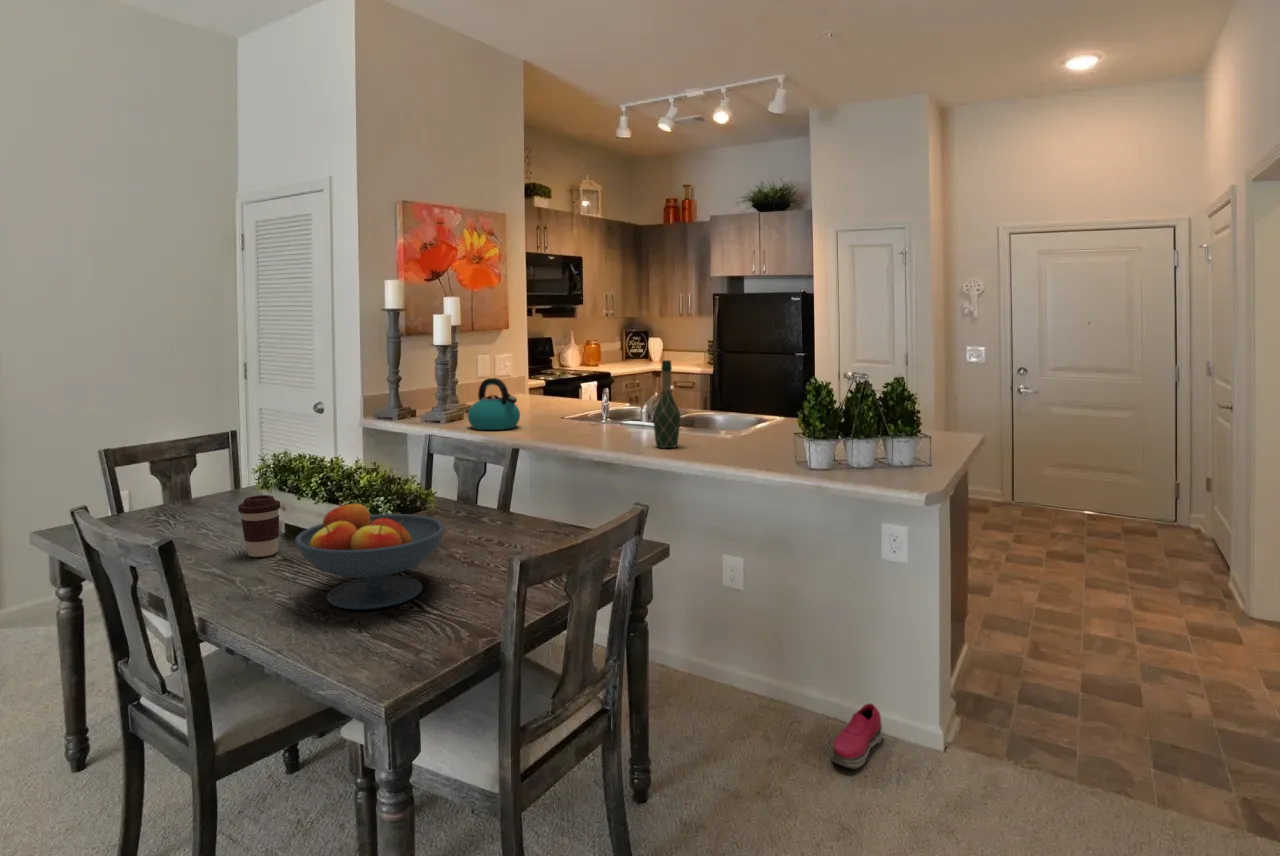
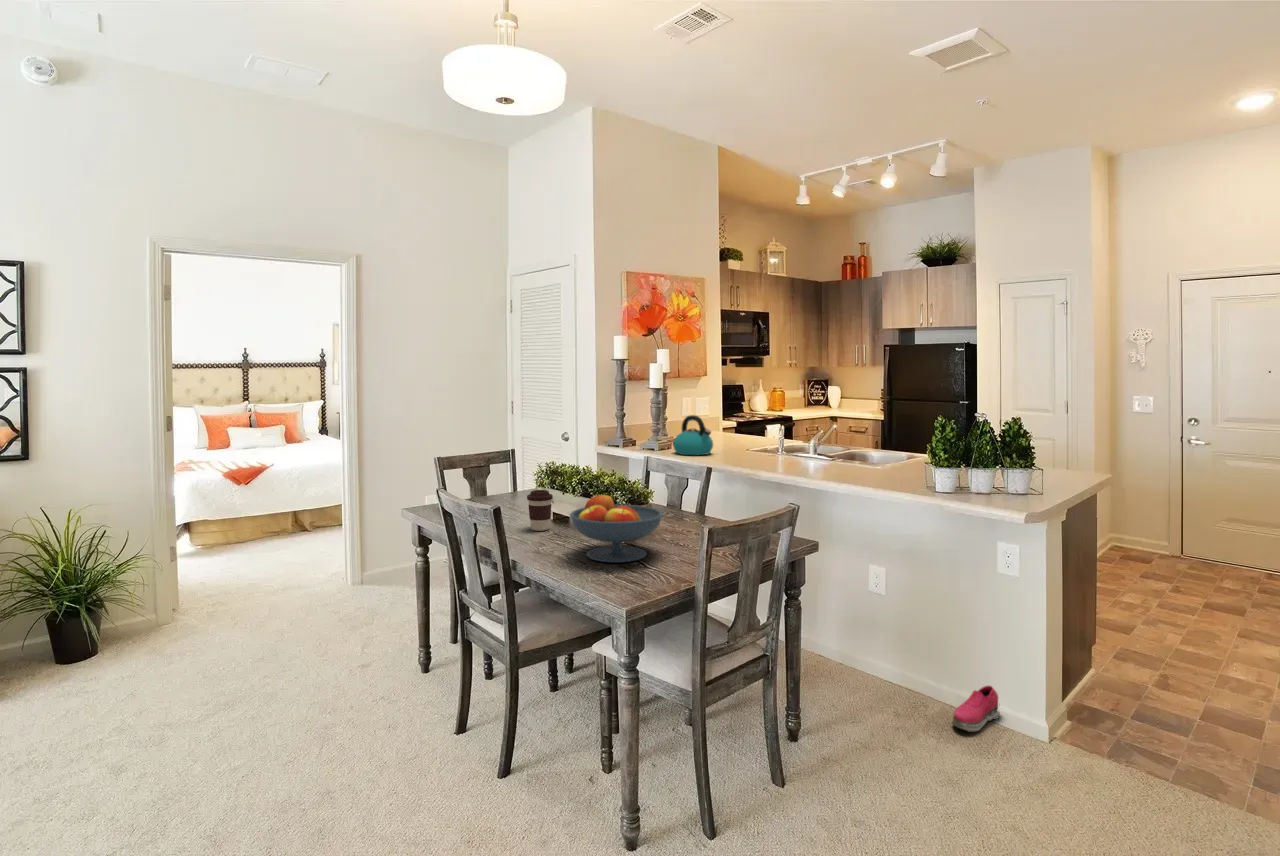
wine bottle: present [653,360,681,448] -> none [816,404,839,473]

